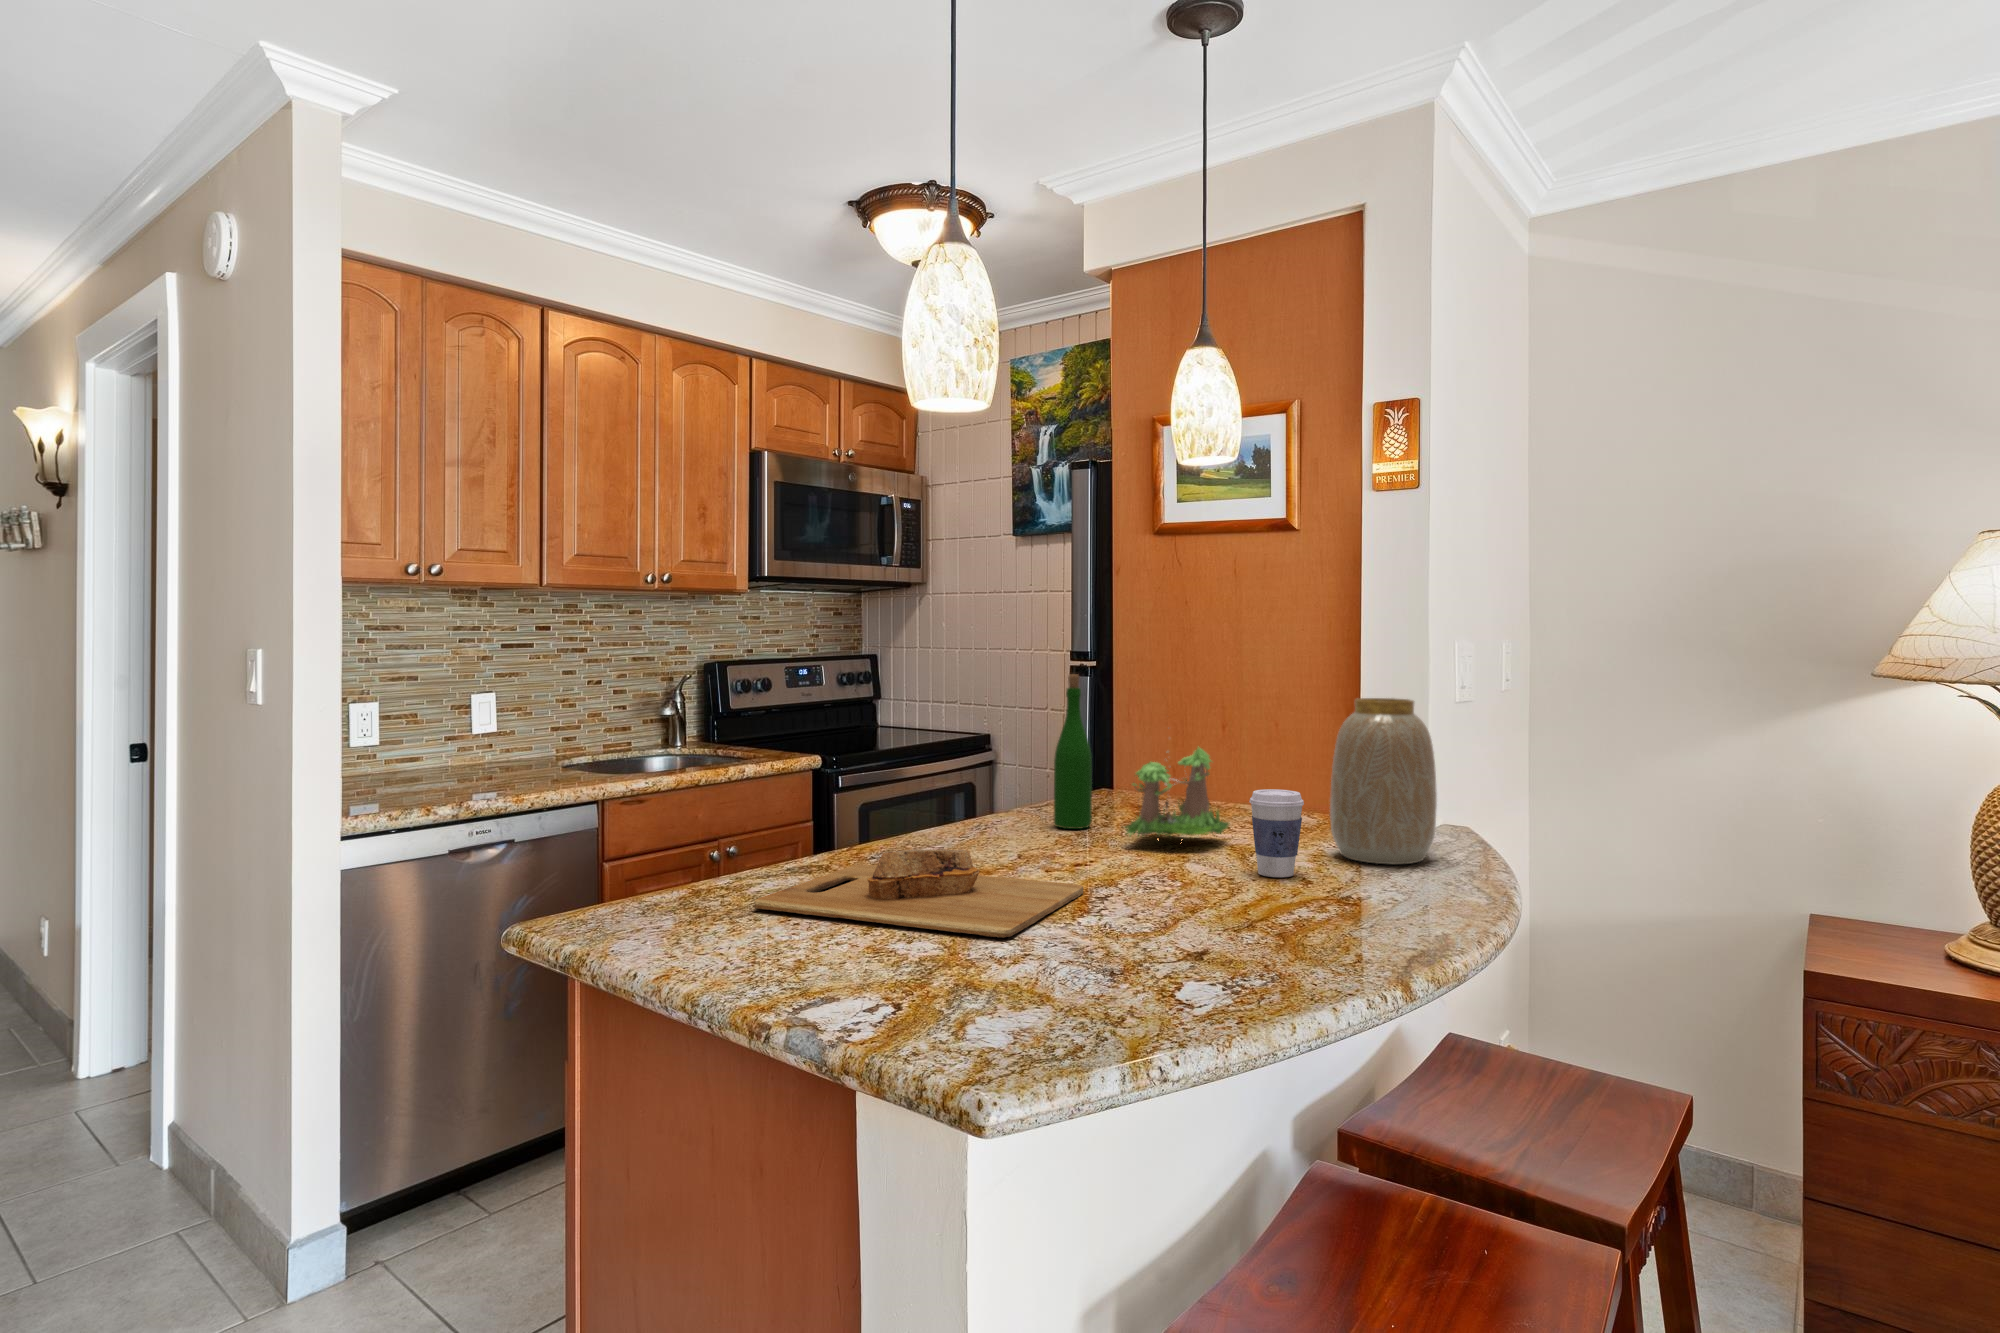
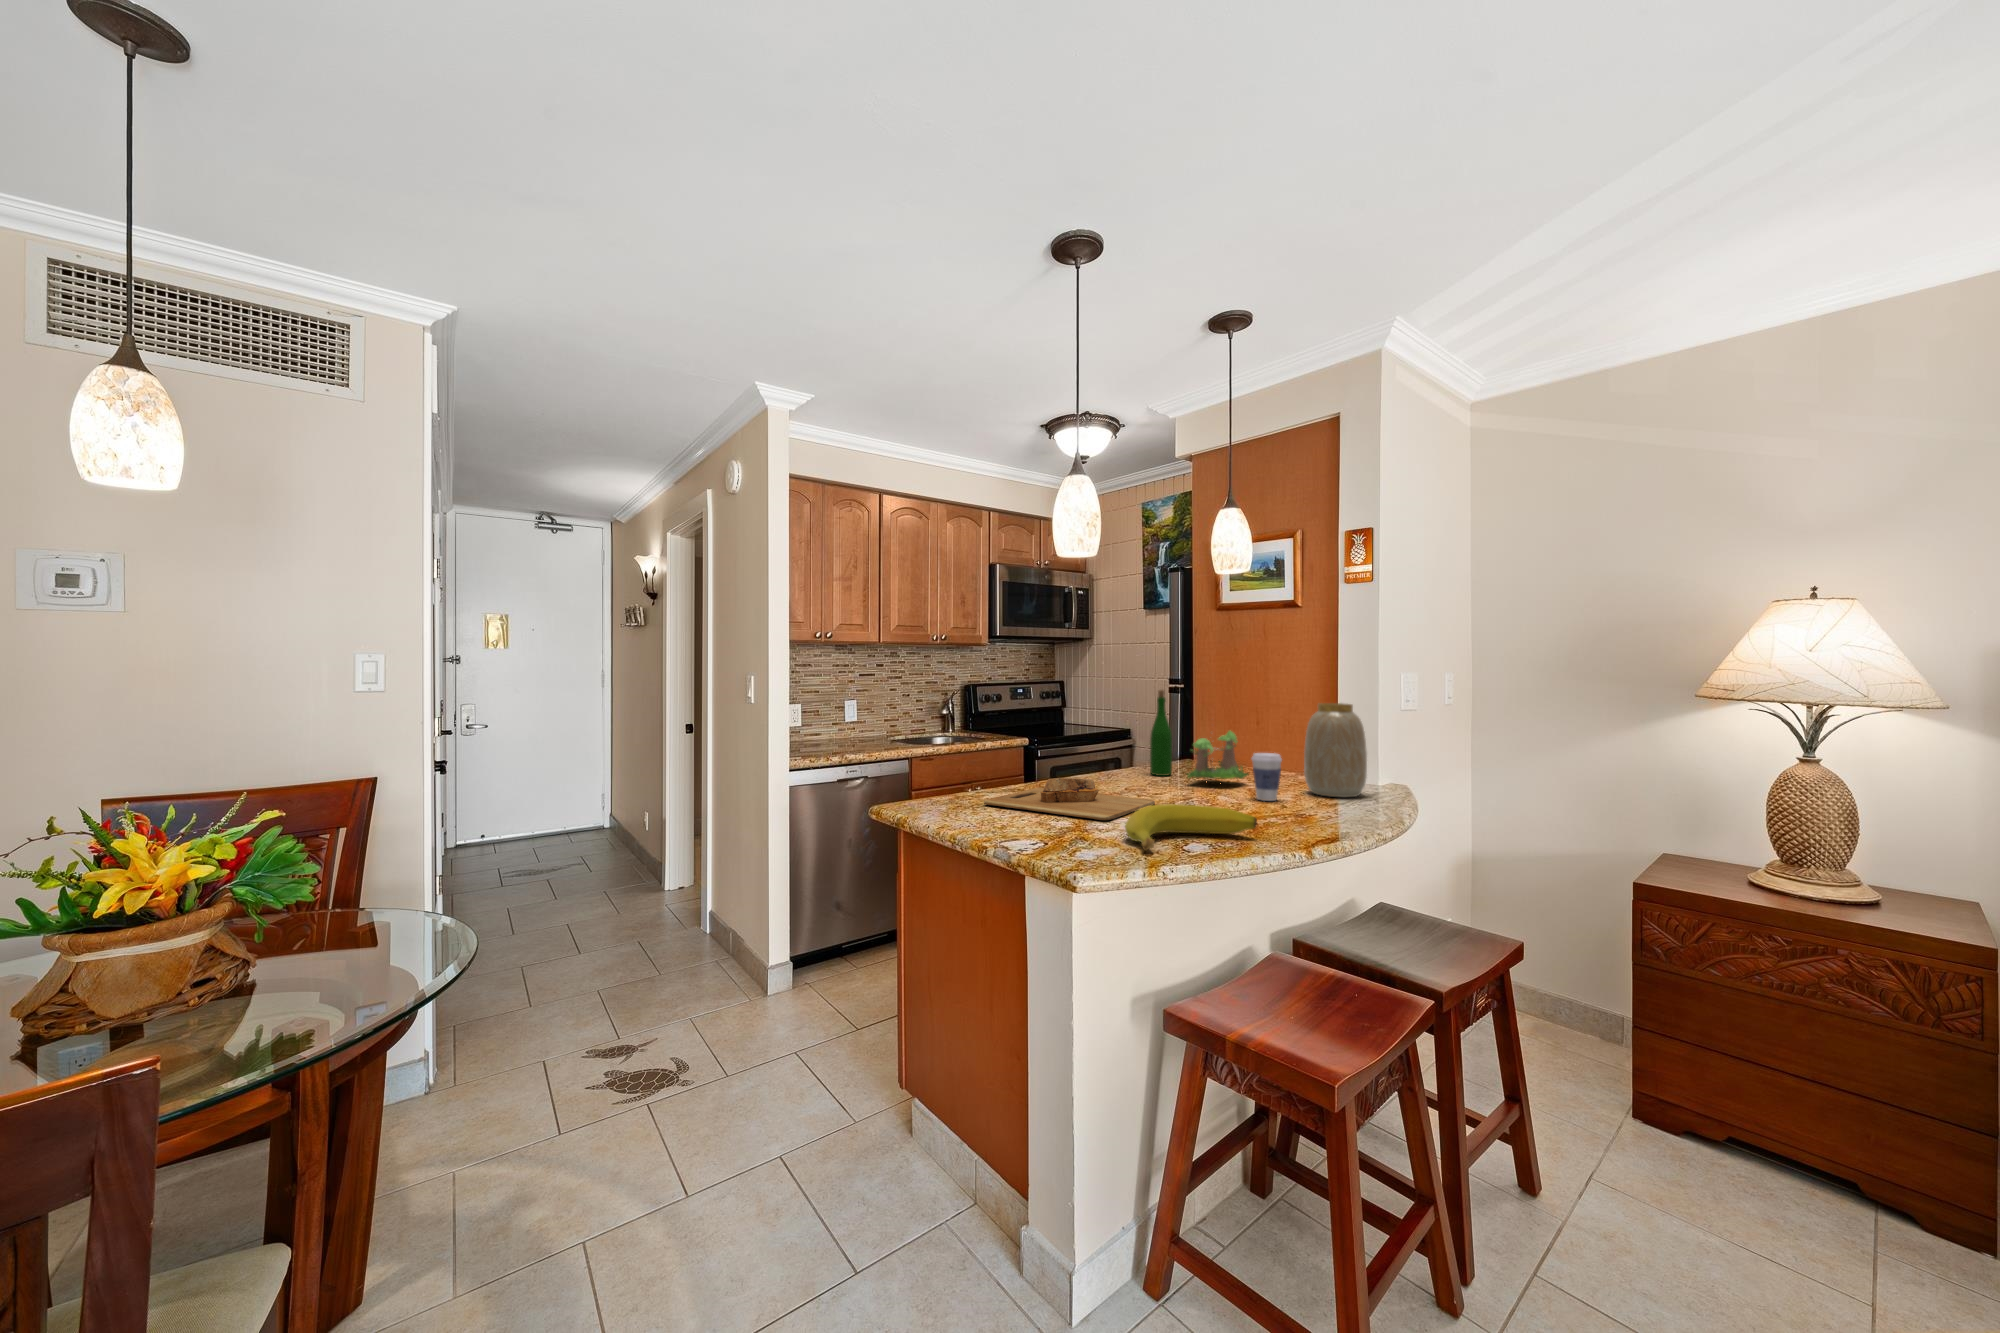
banana: none [1056,906,1305,1015] -> present [1125,804,1257,850]

